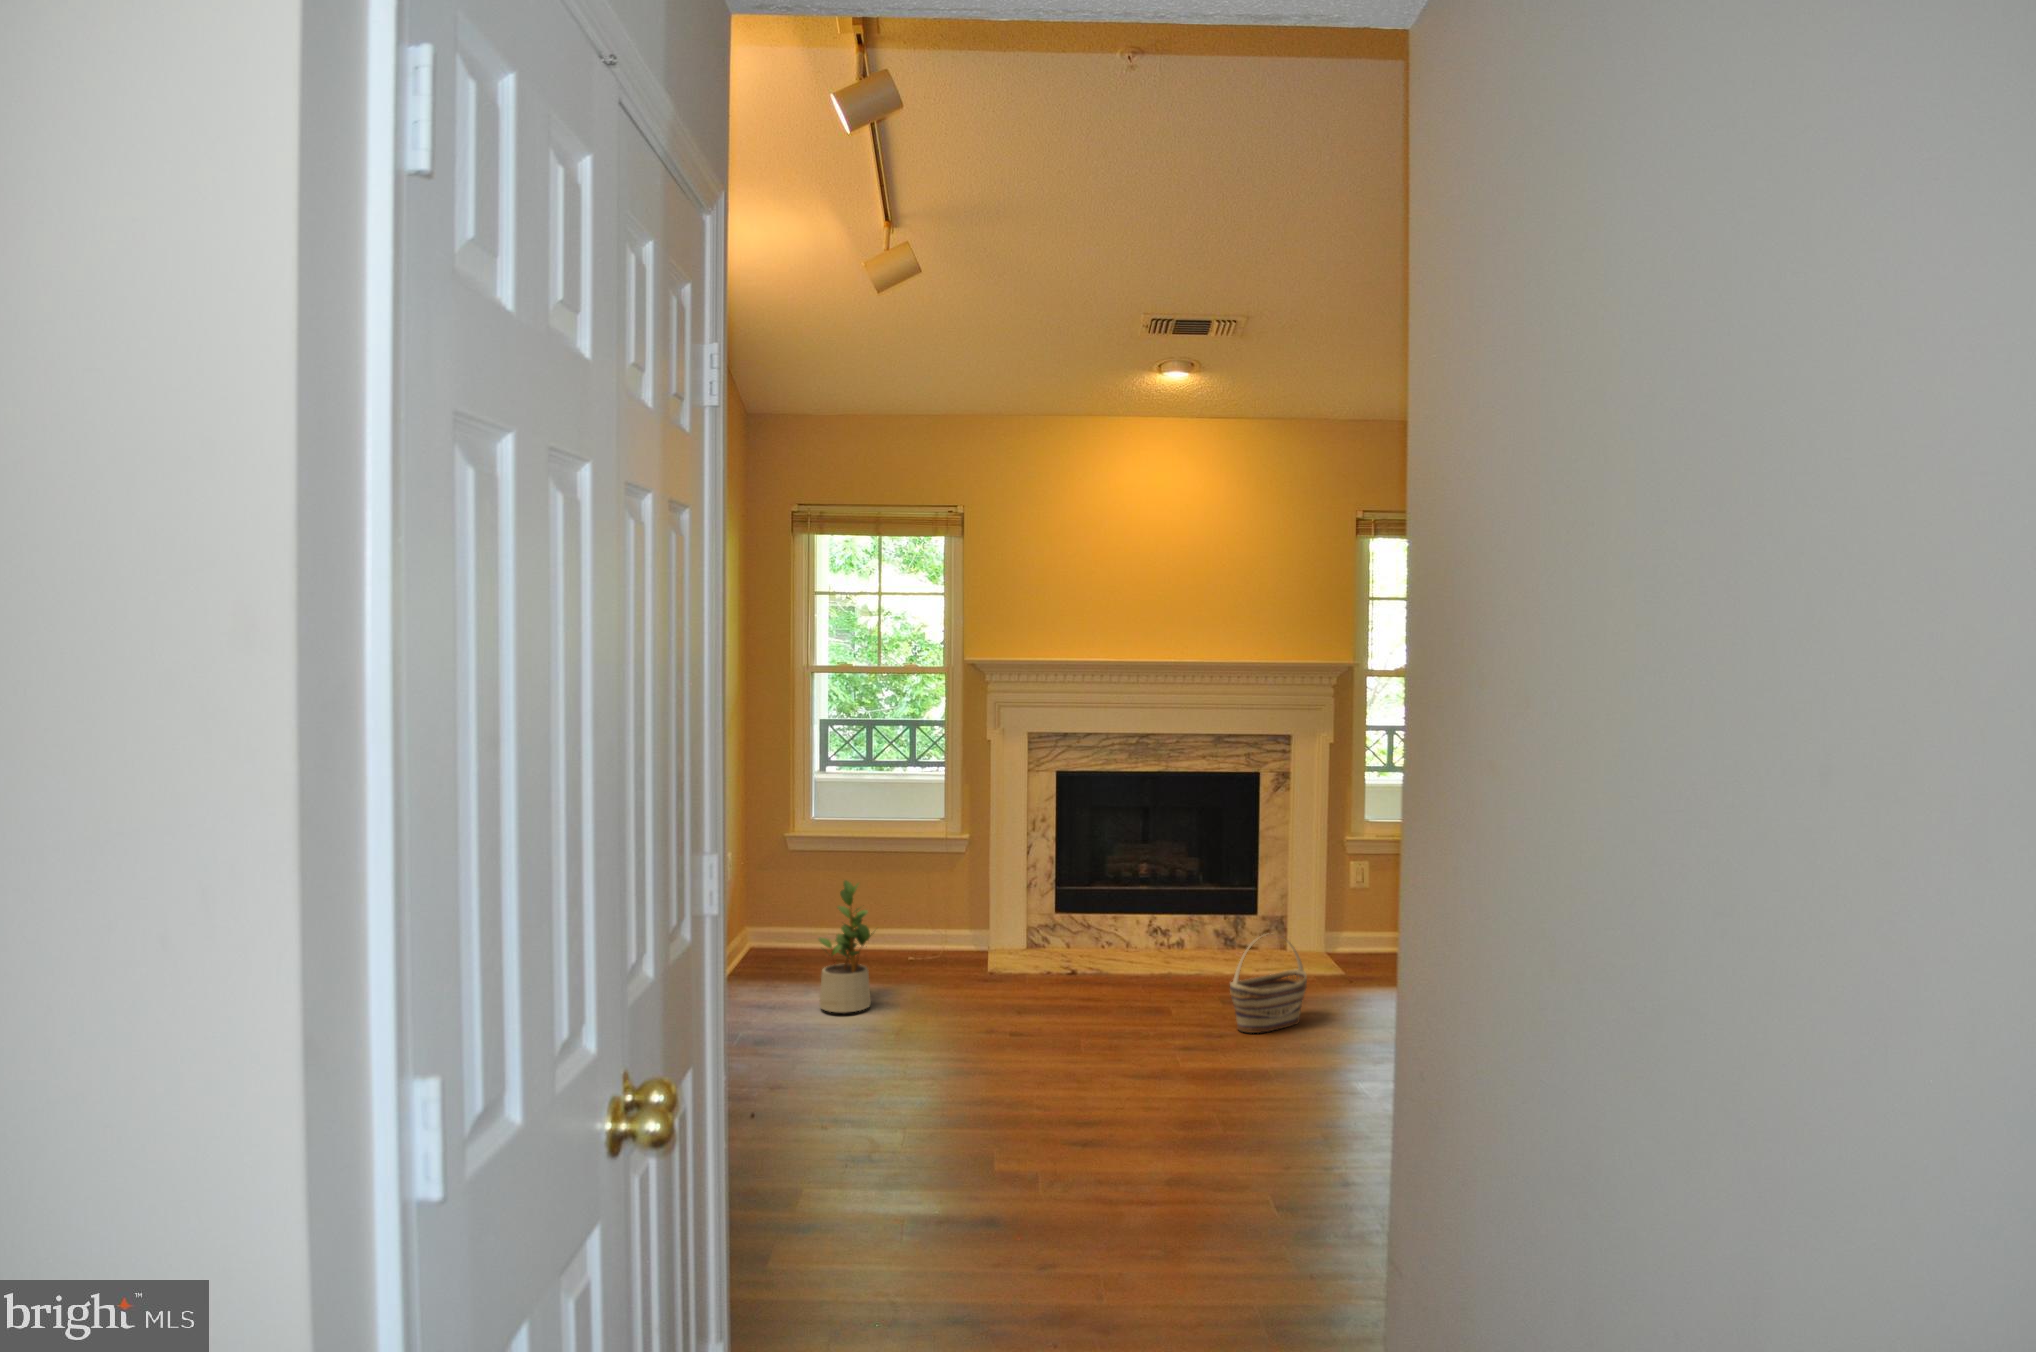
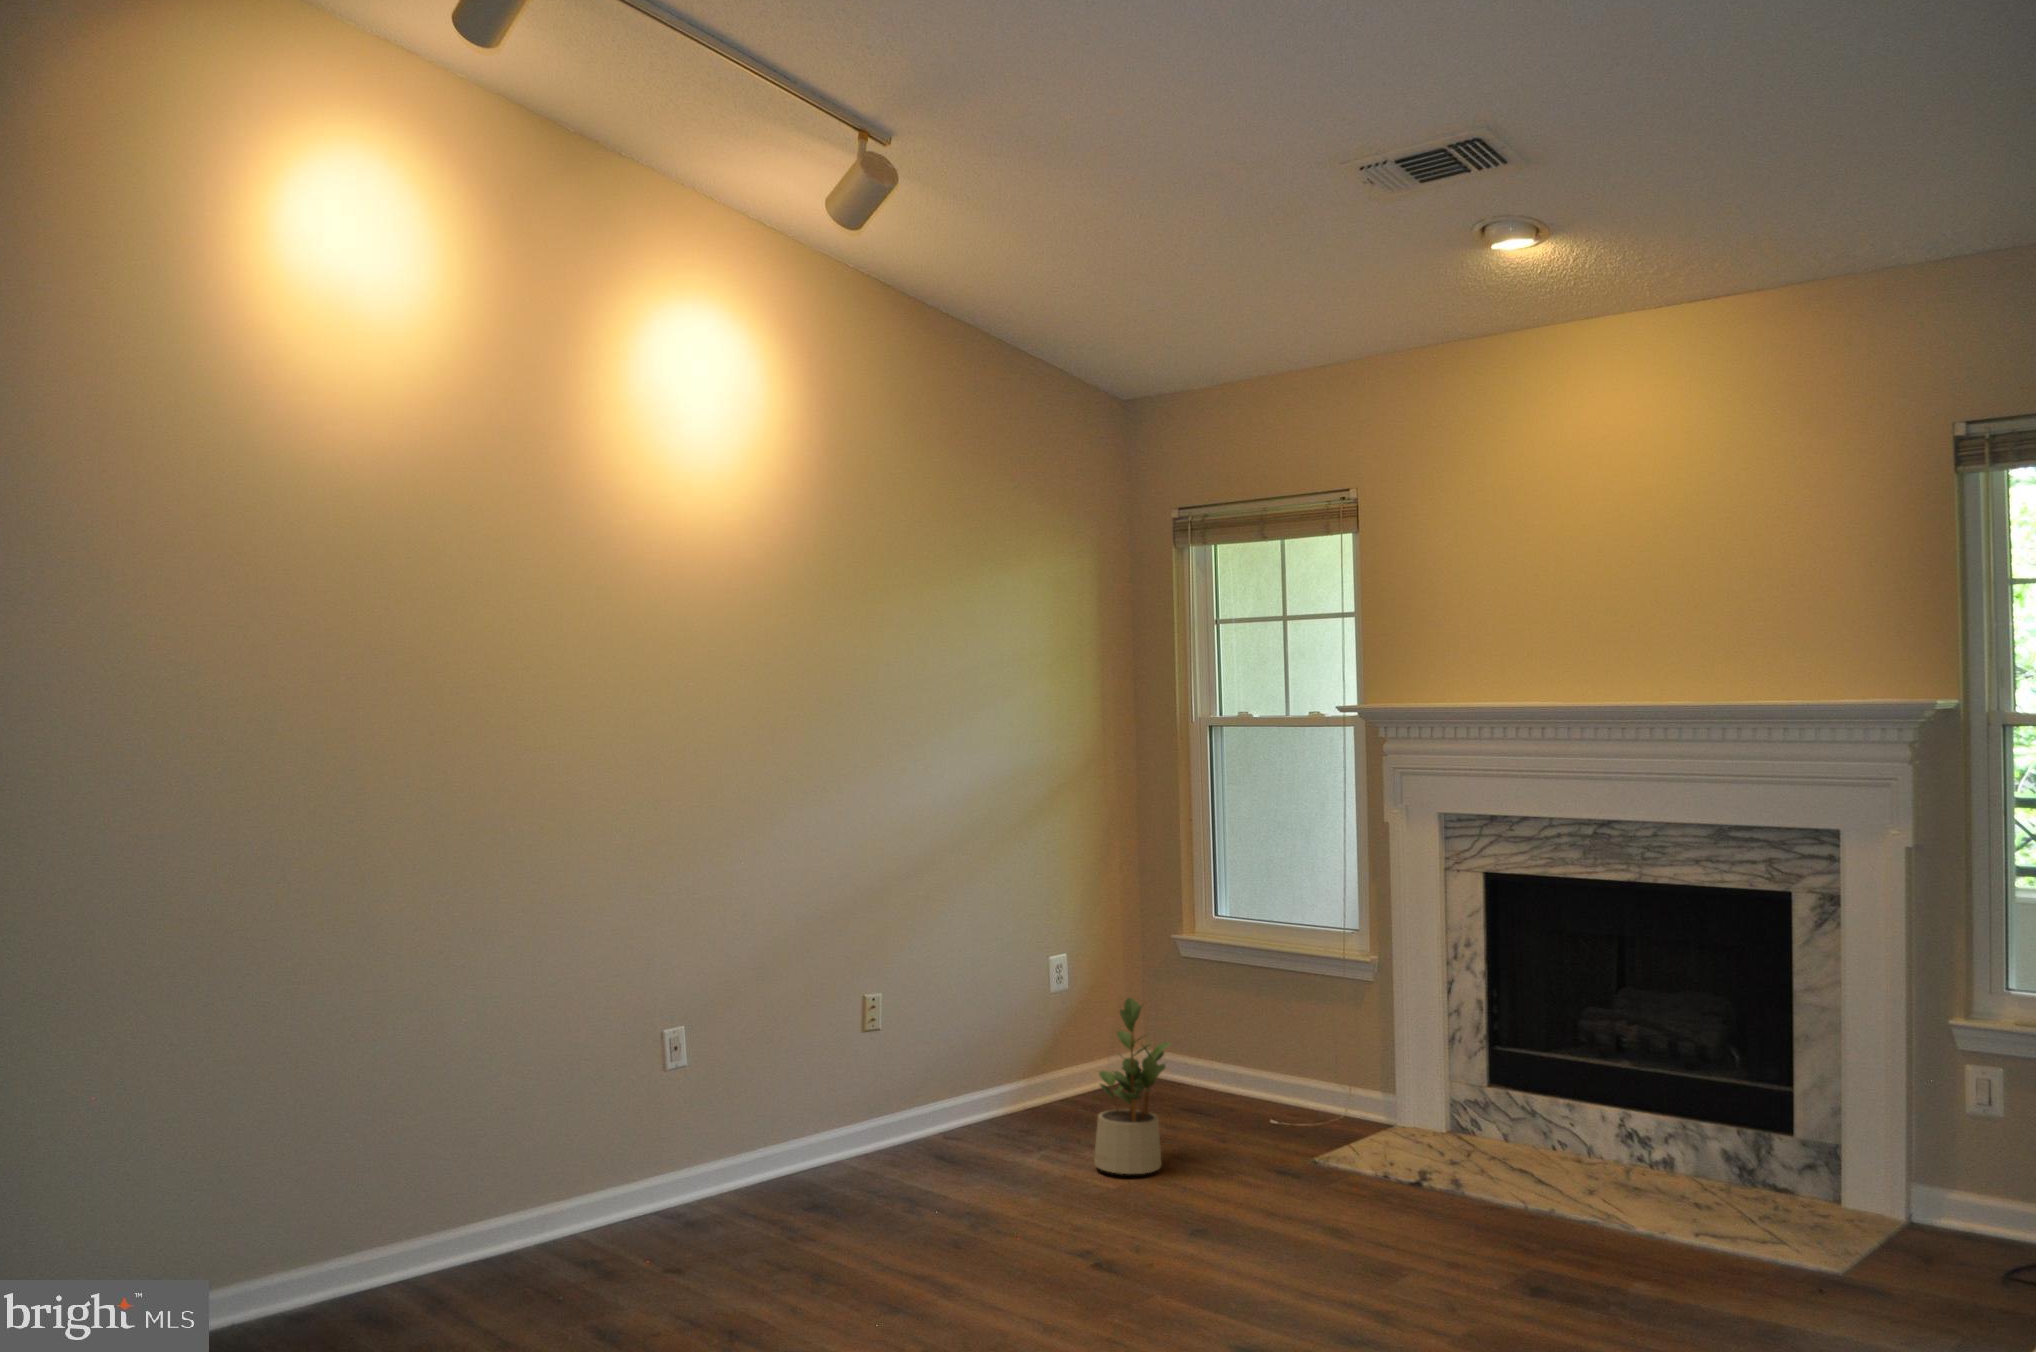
basket: present [1230,933,1307,1033] -> none [1628,1149,1785,1311]

